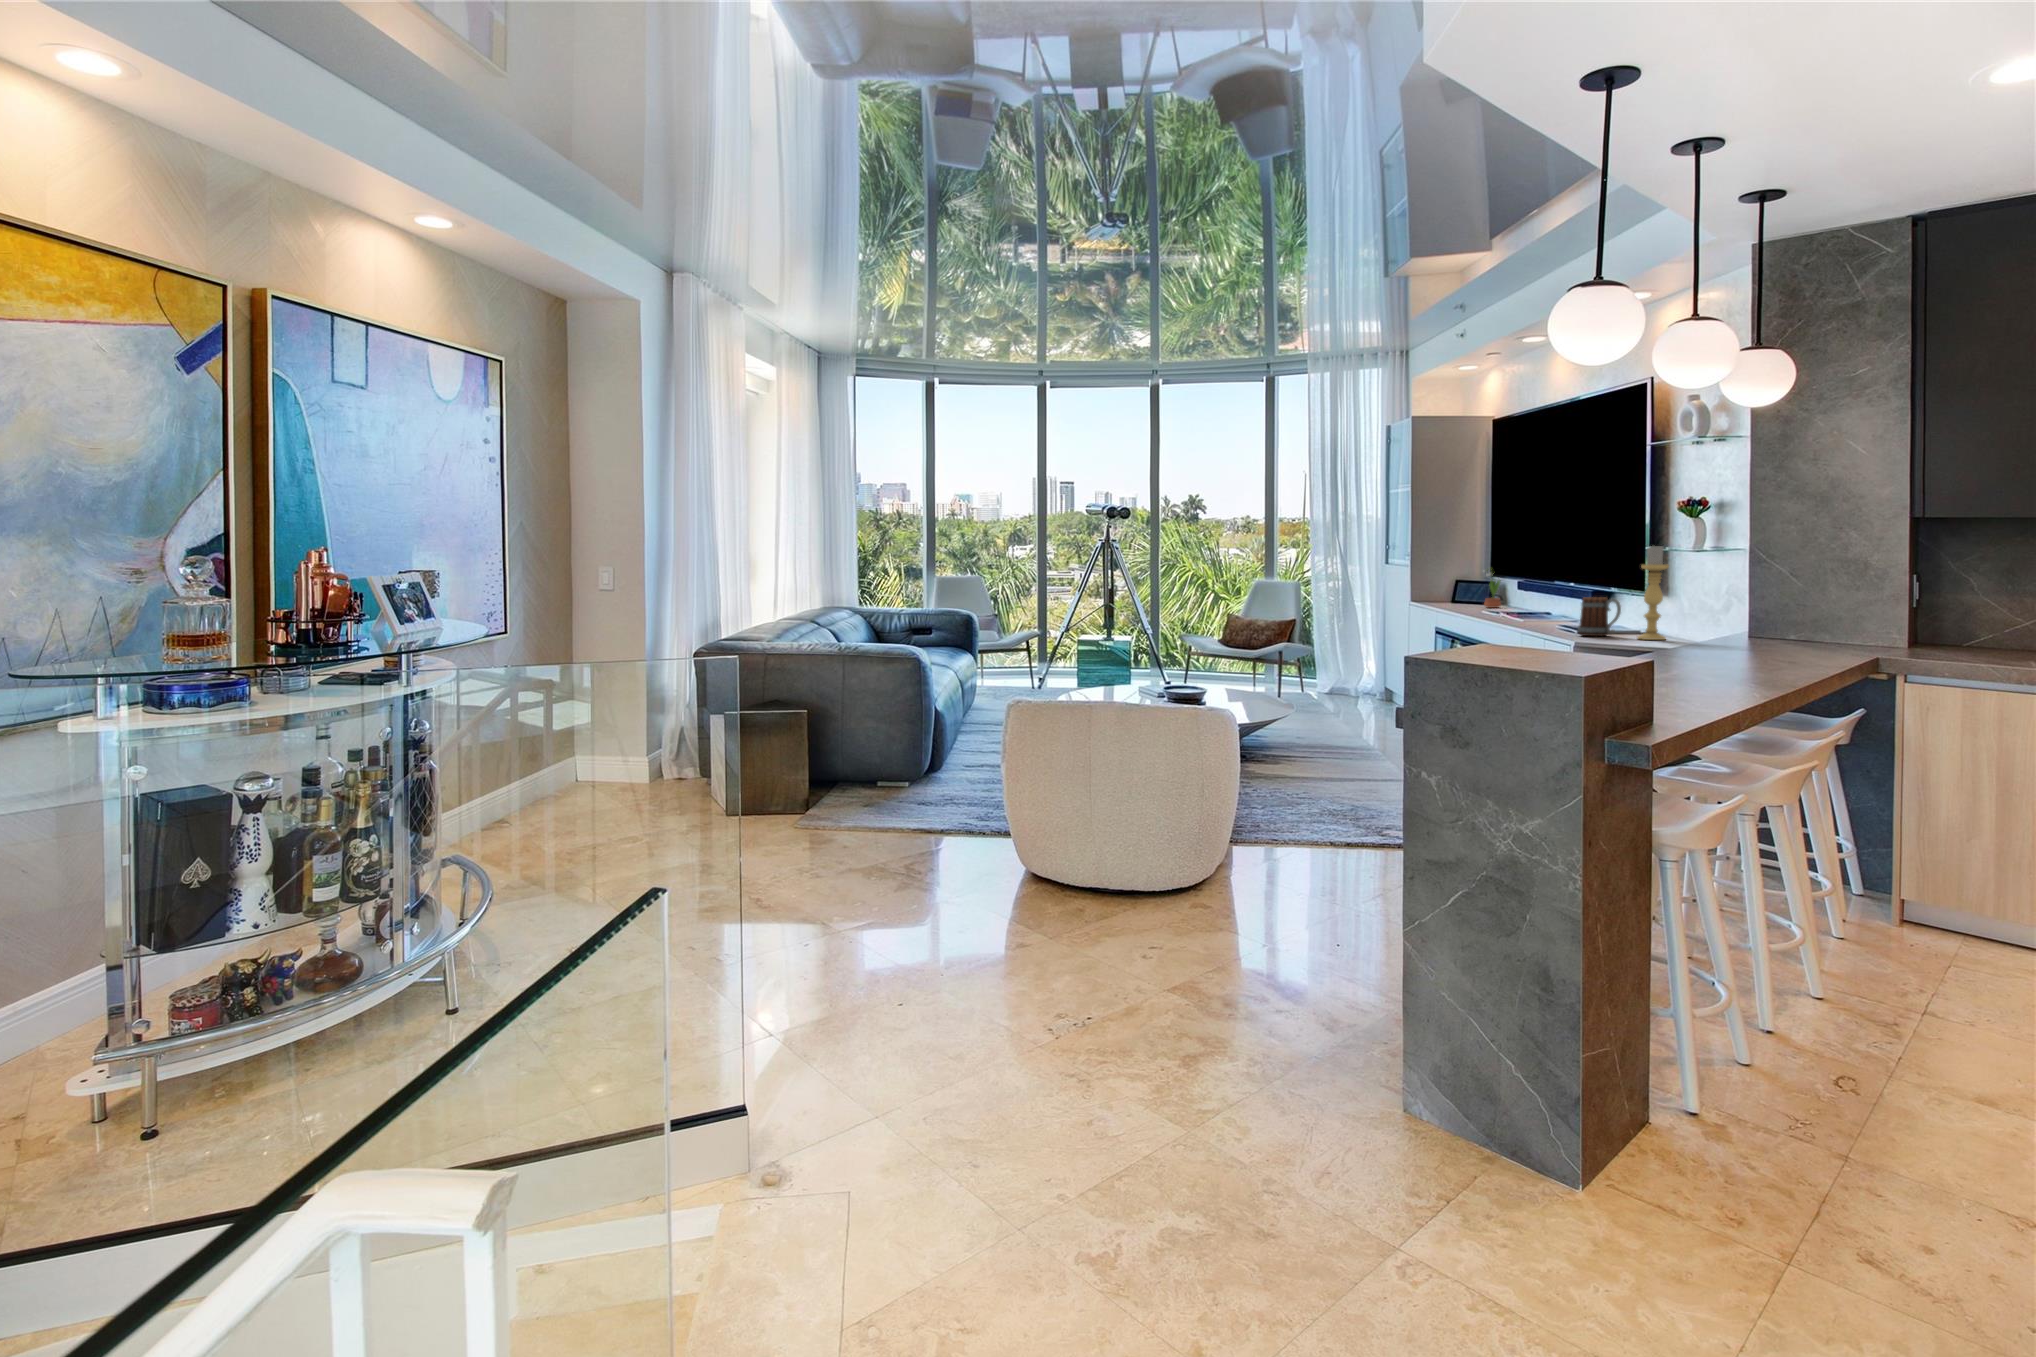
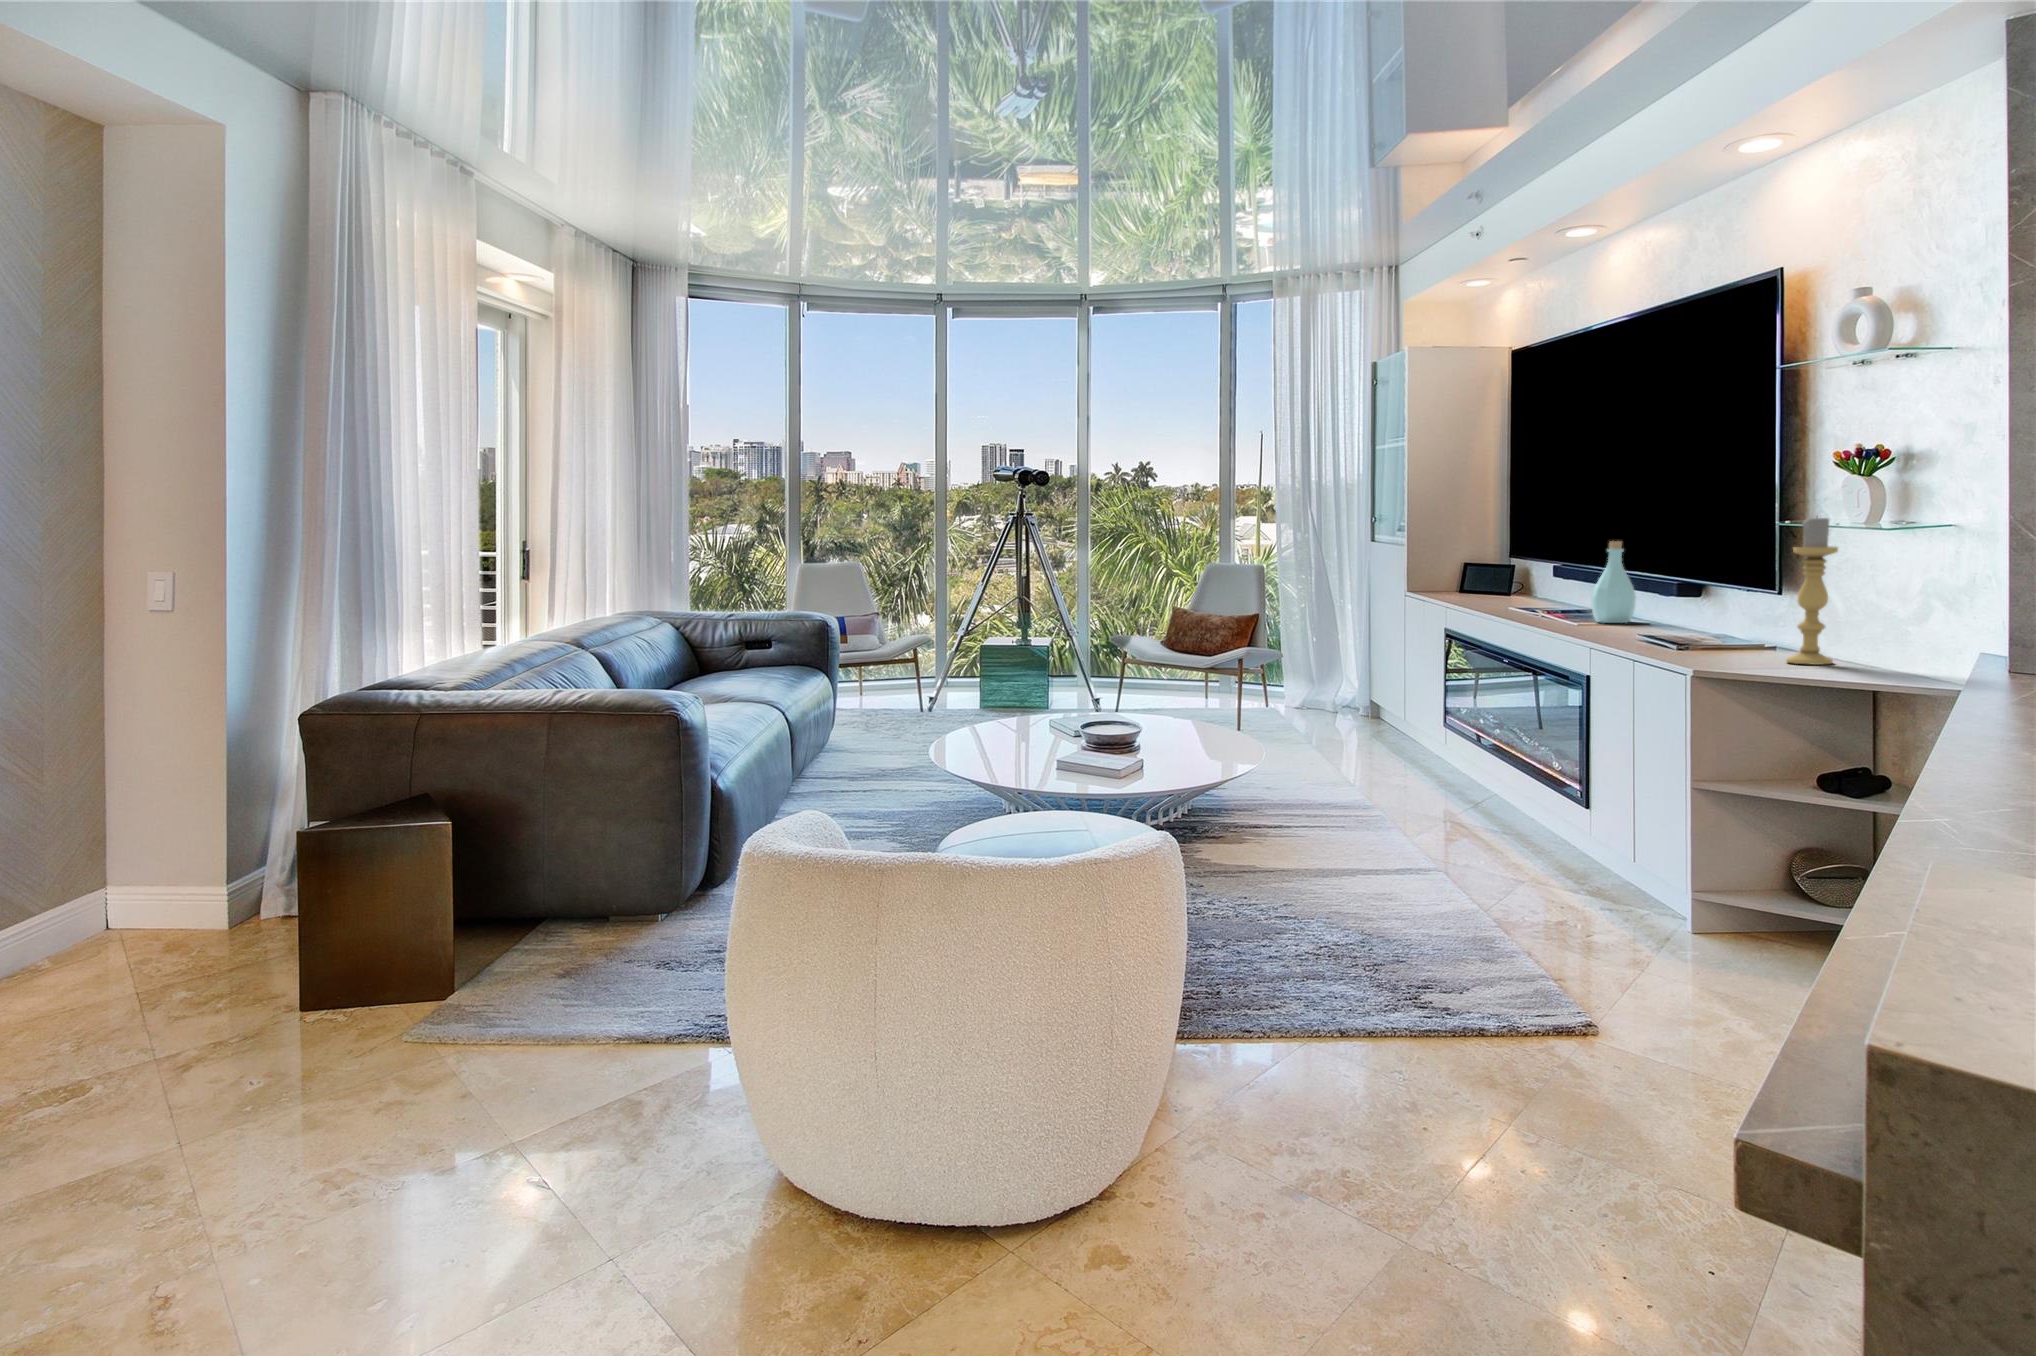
bottle: none [1534,562,1565,620] -> present [1592,541,1636,623]
potted flower: present [1484,569,1501,608] -> none [1503,546,1529,601]
mug: present [1578,597,1621,636] -> none [1686,596,1755,656]

